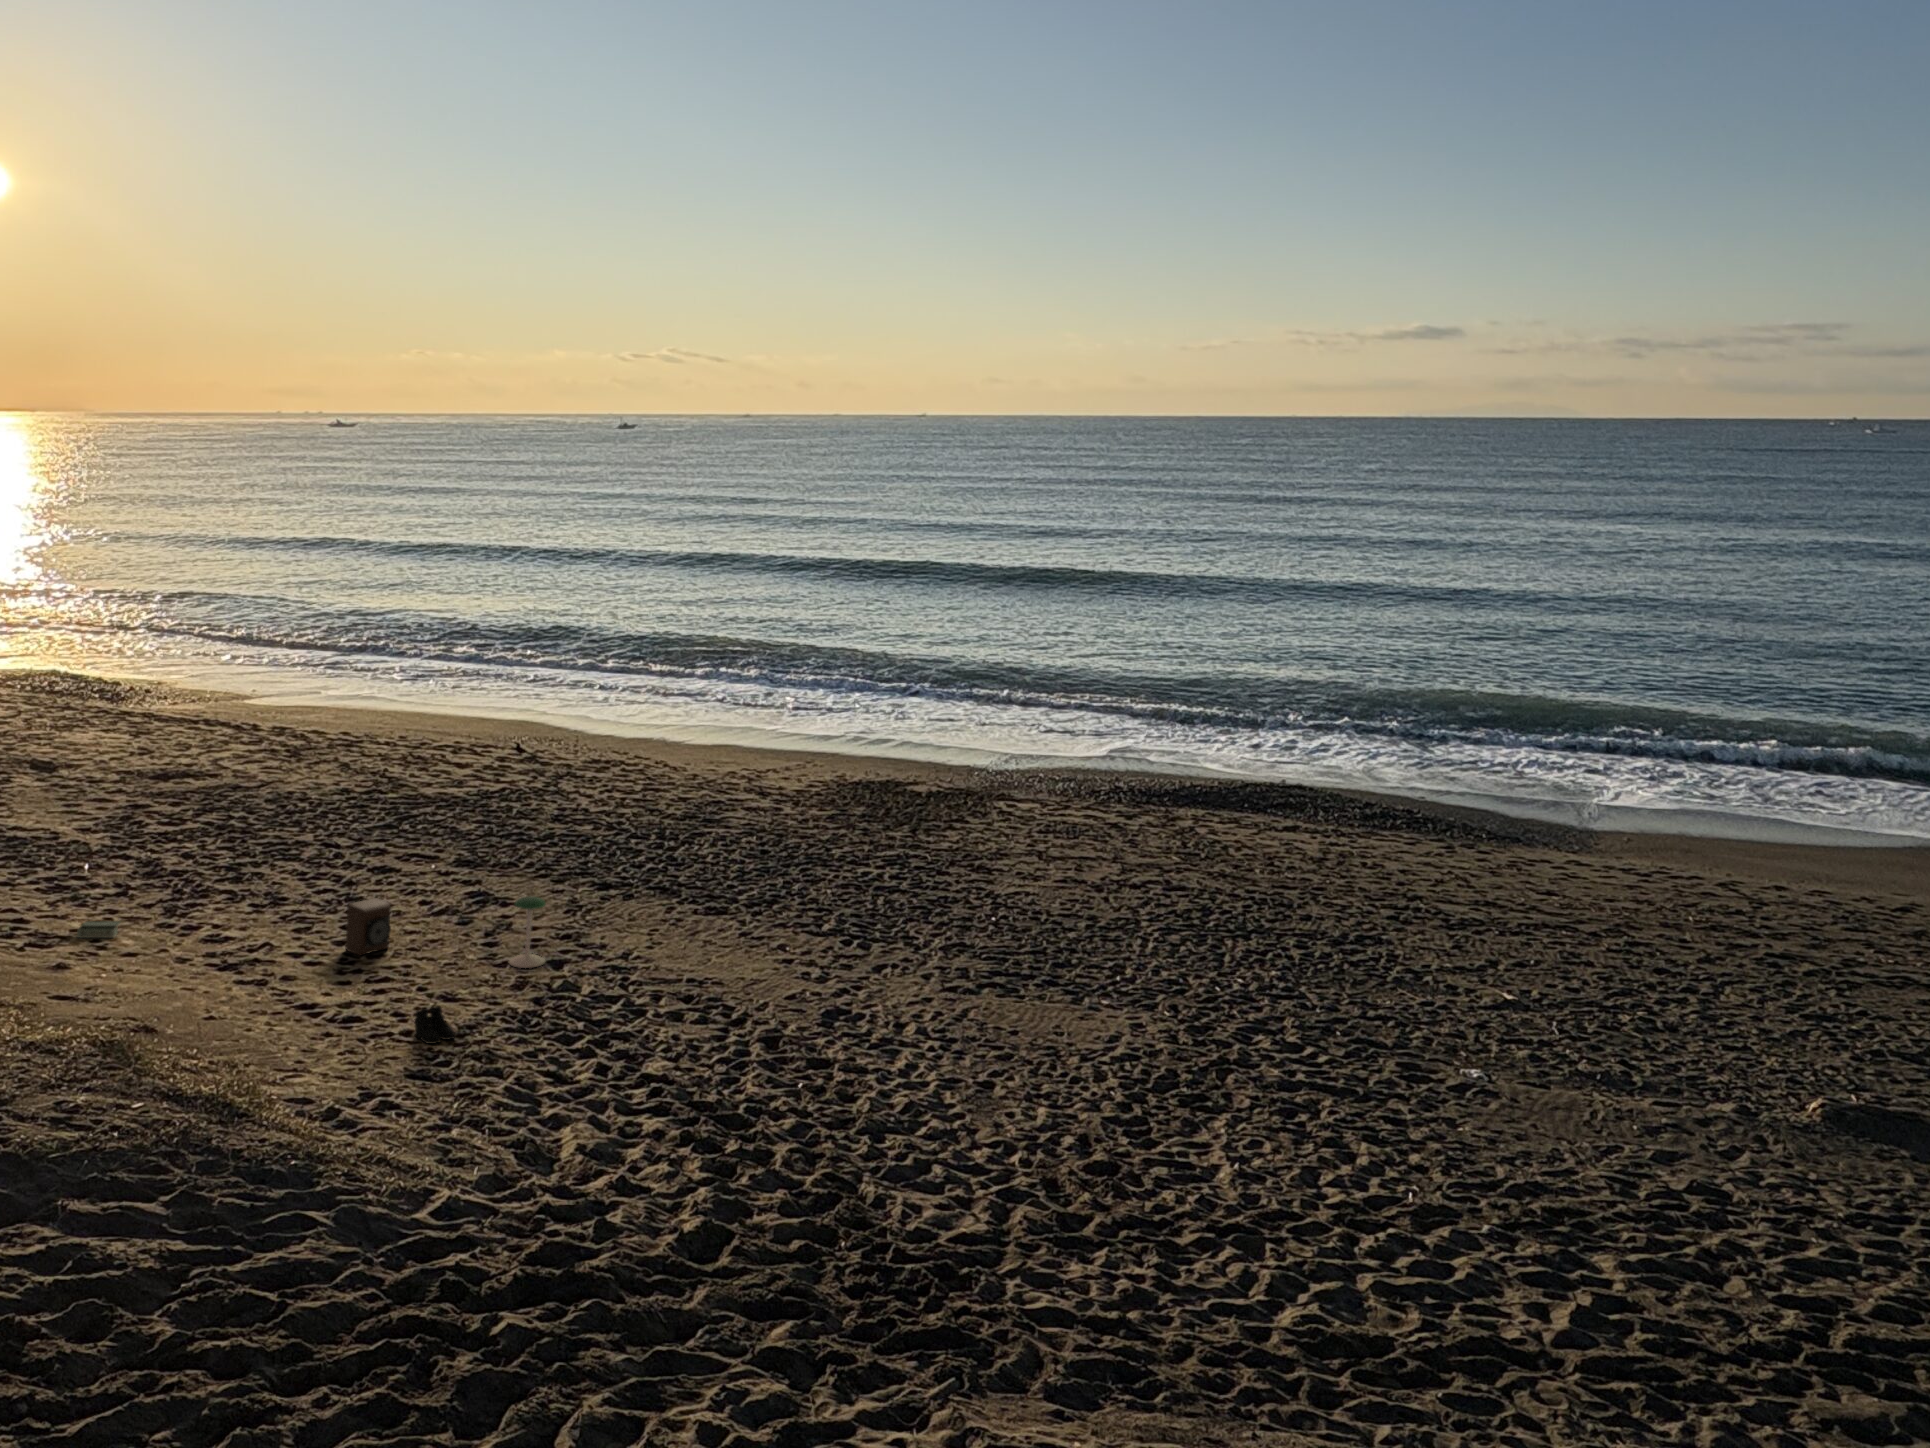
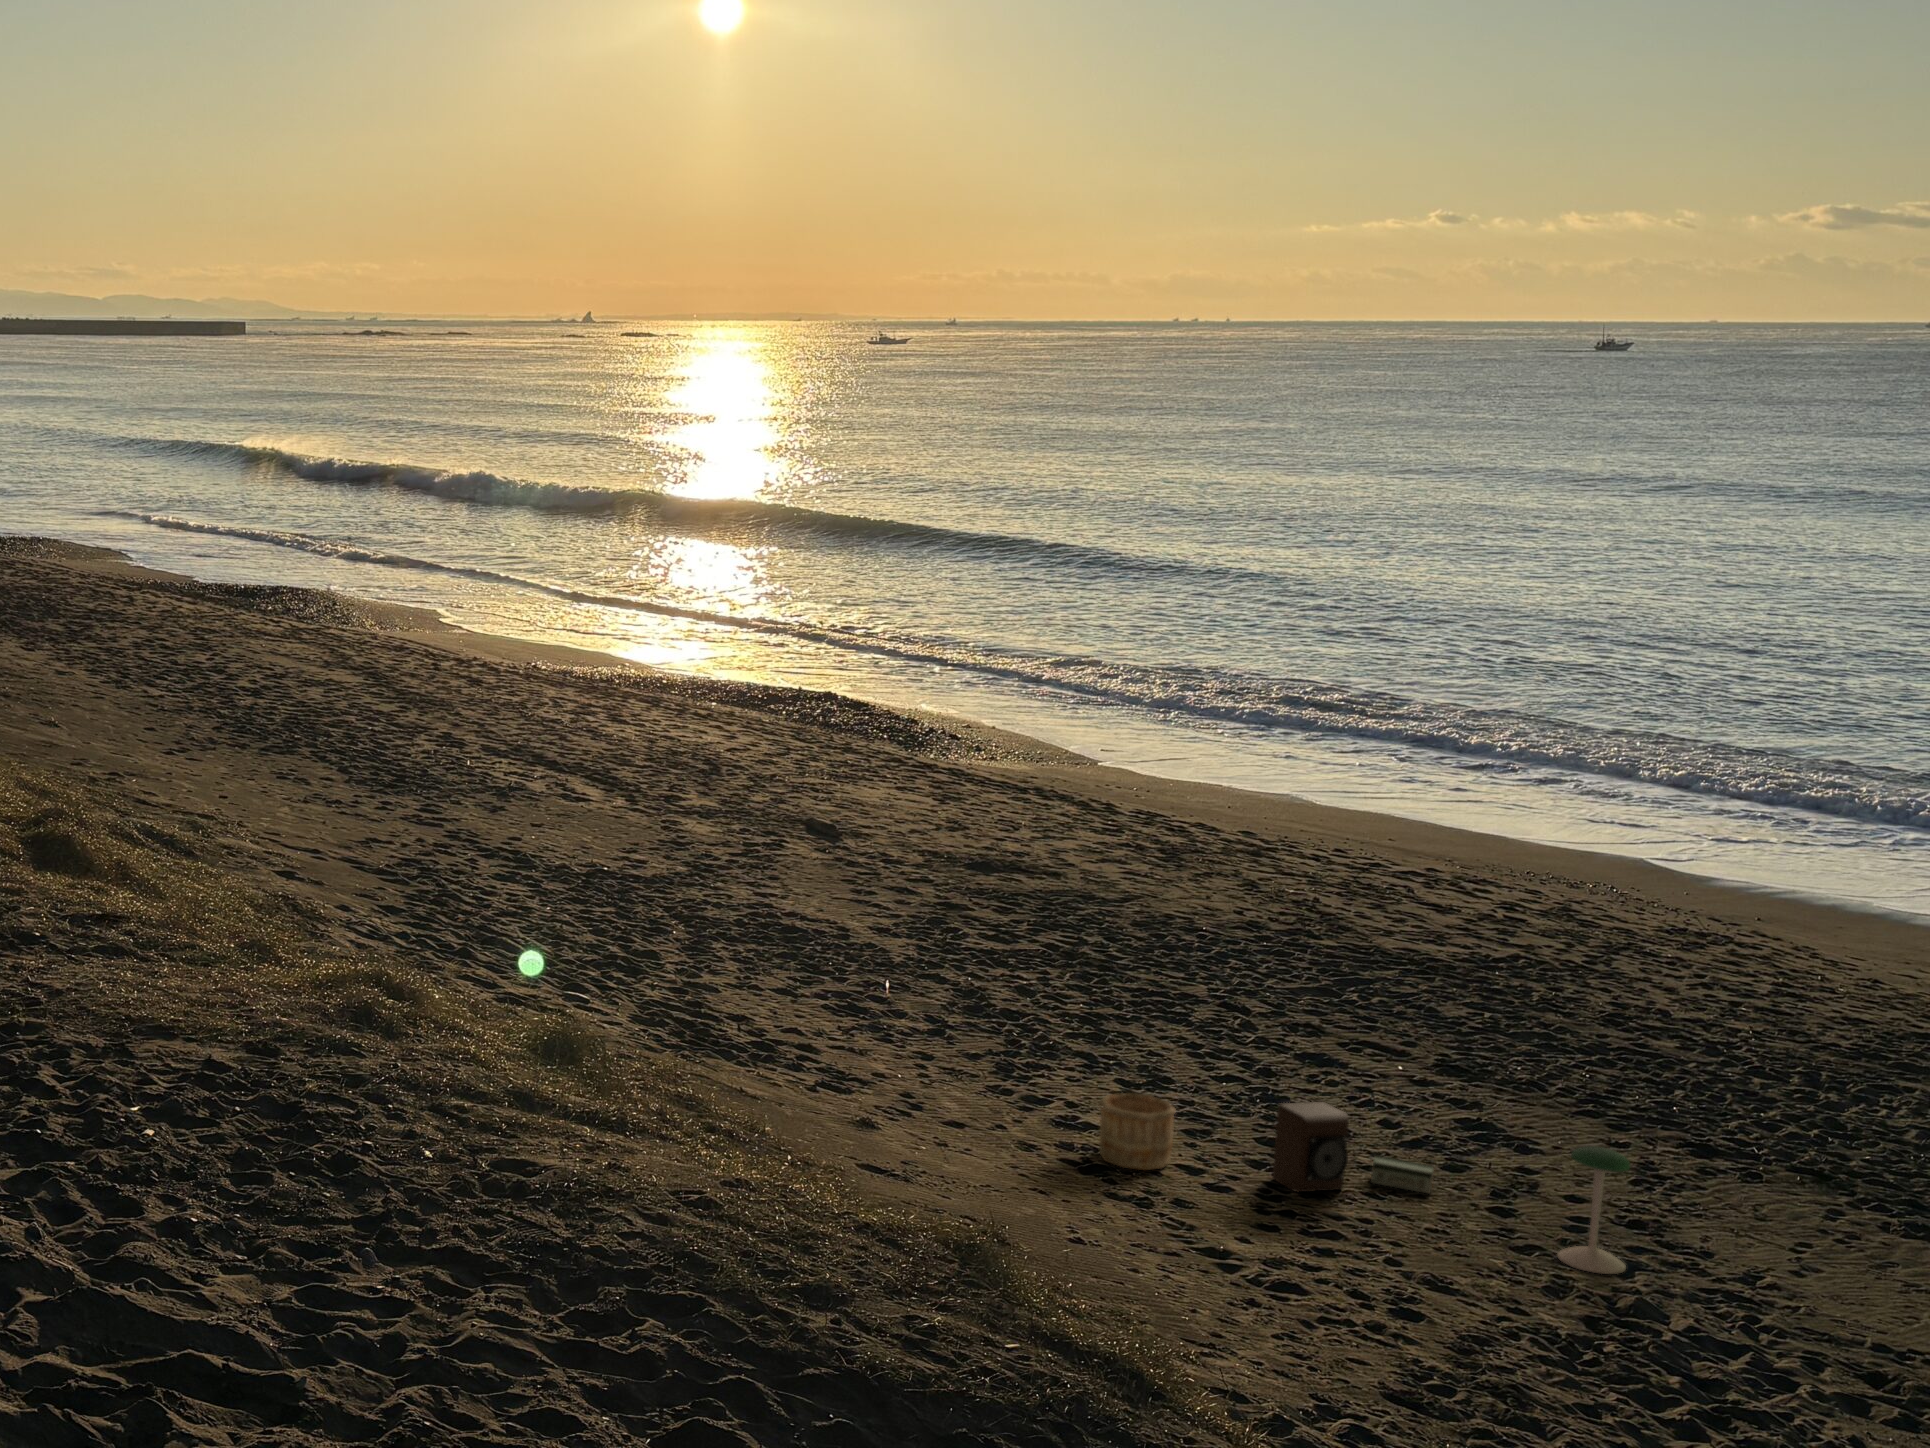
wooden bucket: none [233,913,284,961] -> present [1100,1093,1176,1170]
toolbox: present [77,921,120,938] -> present [1371,1156,1434,1193]
boots: present [415,1006,455,1044] -> none [1404,1308,1477,1376]

